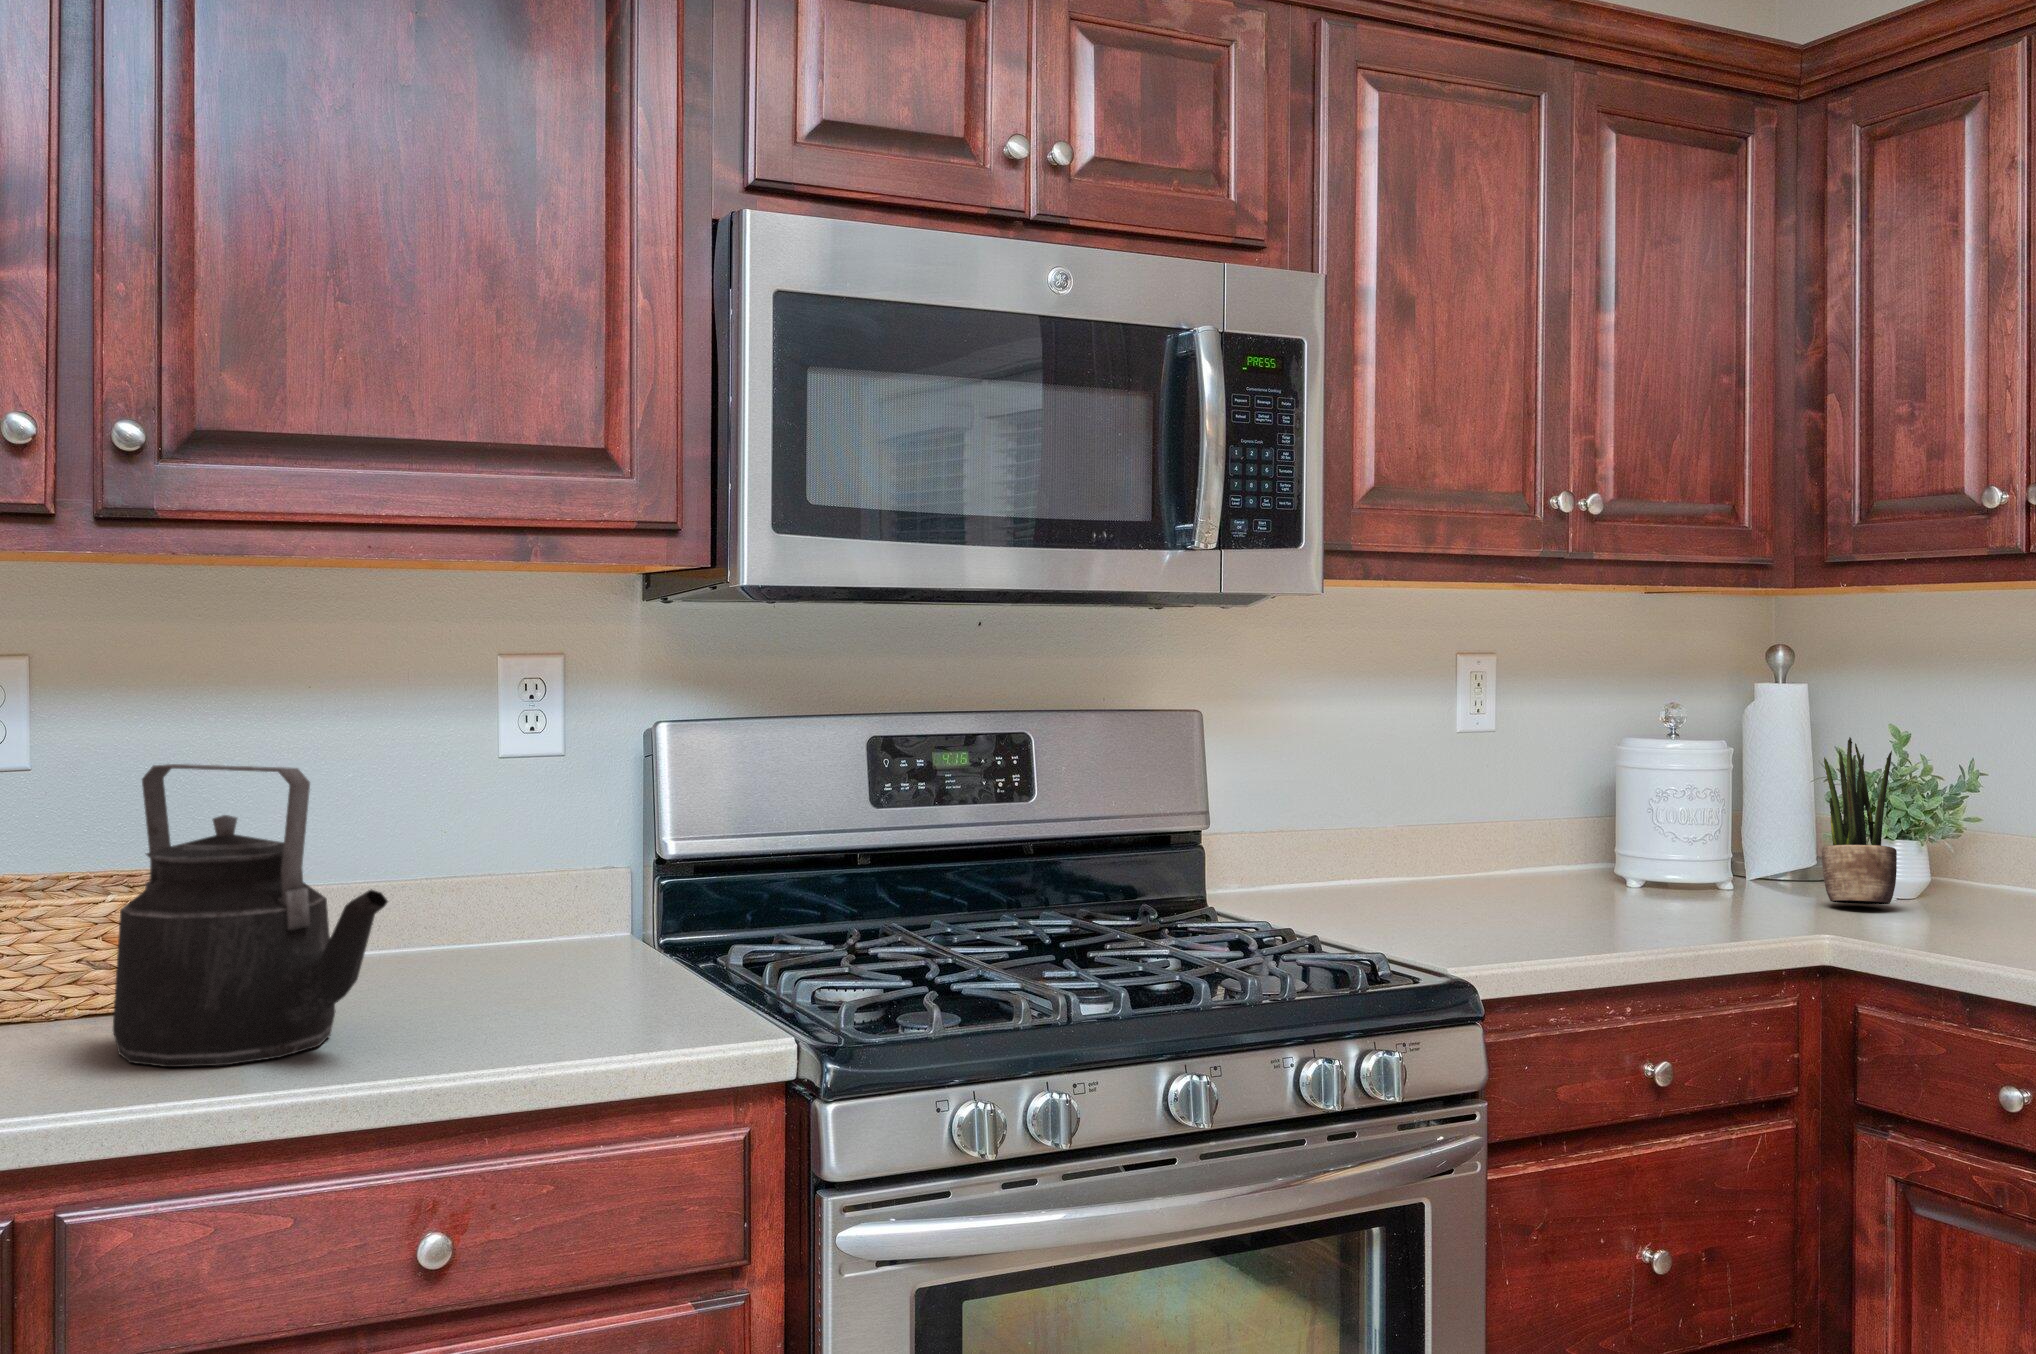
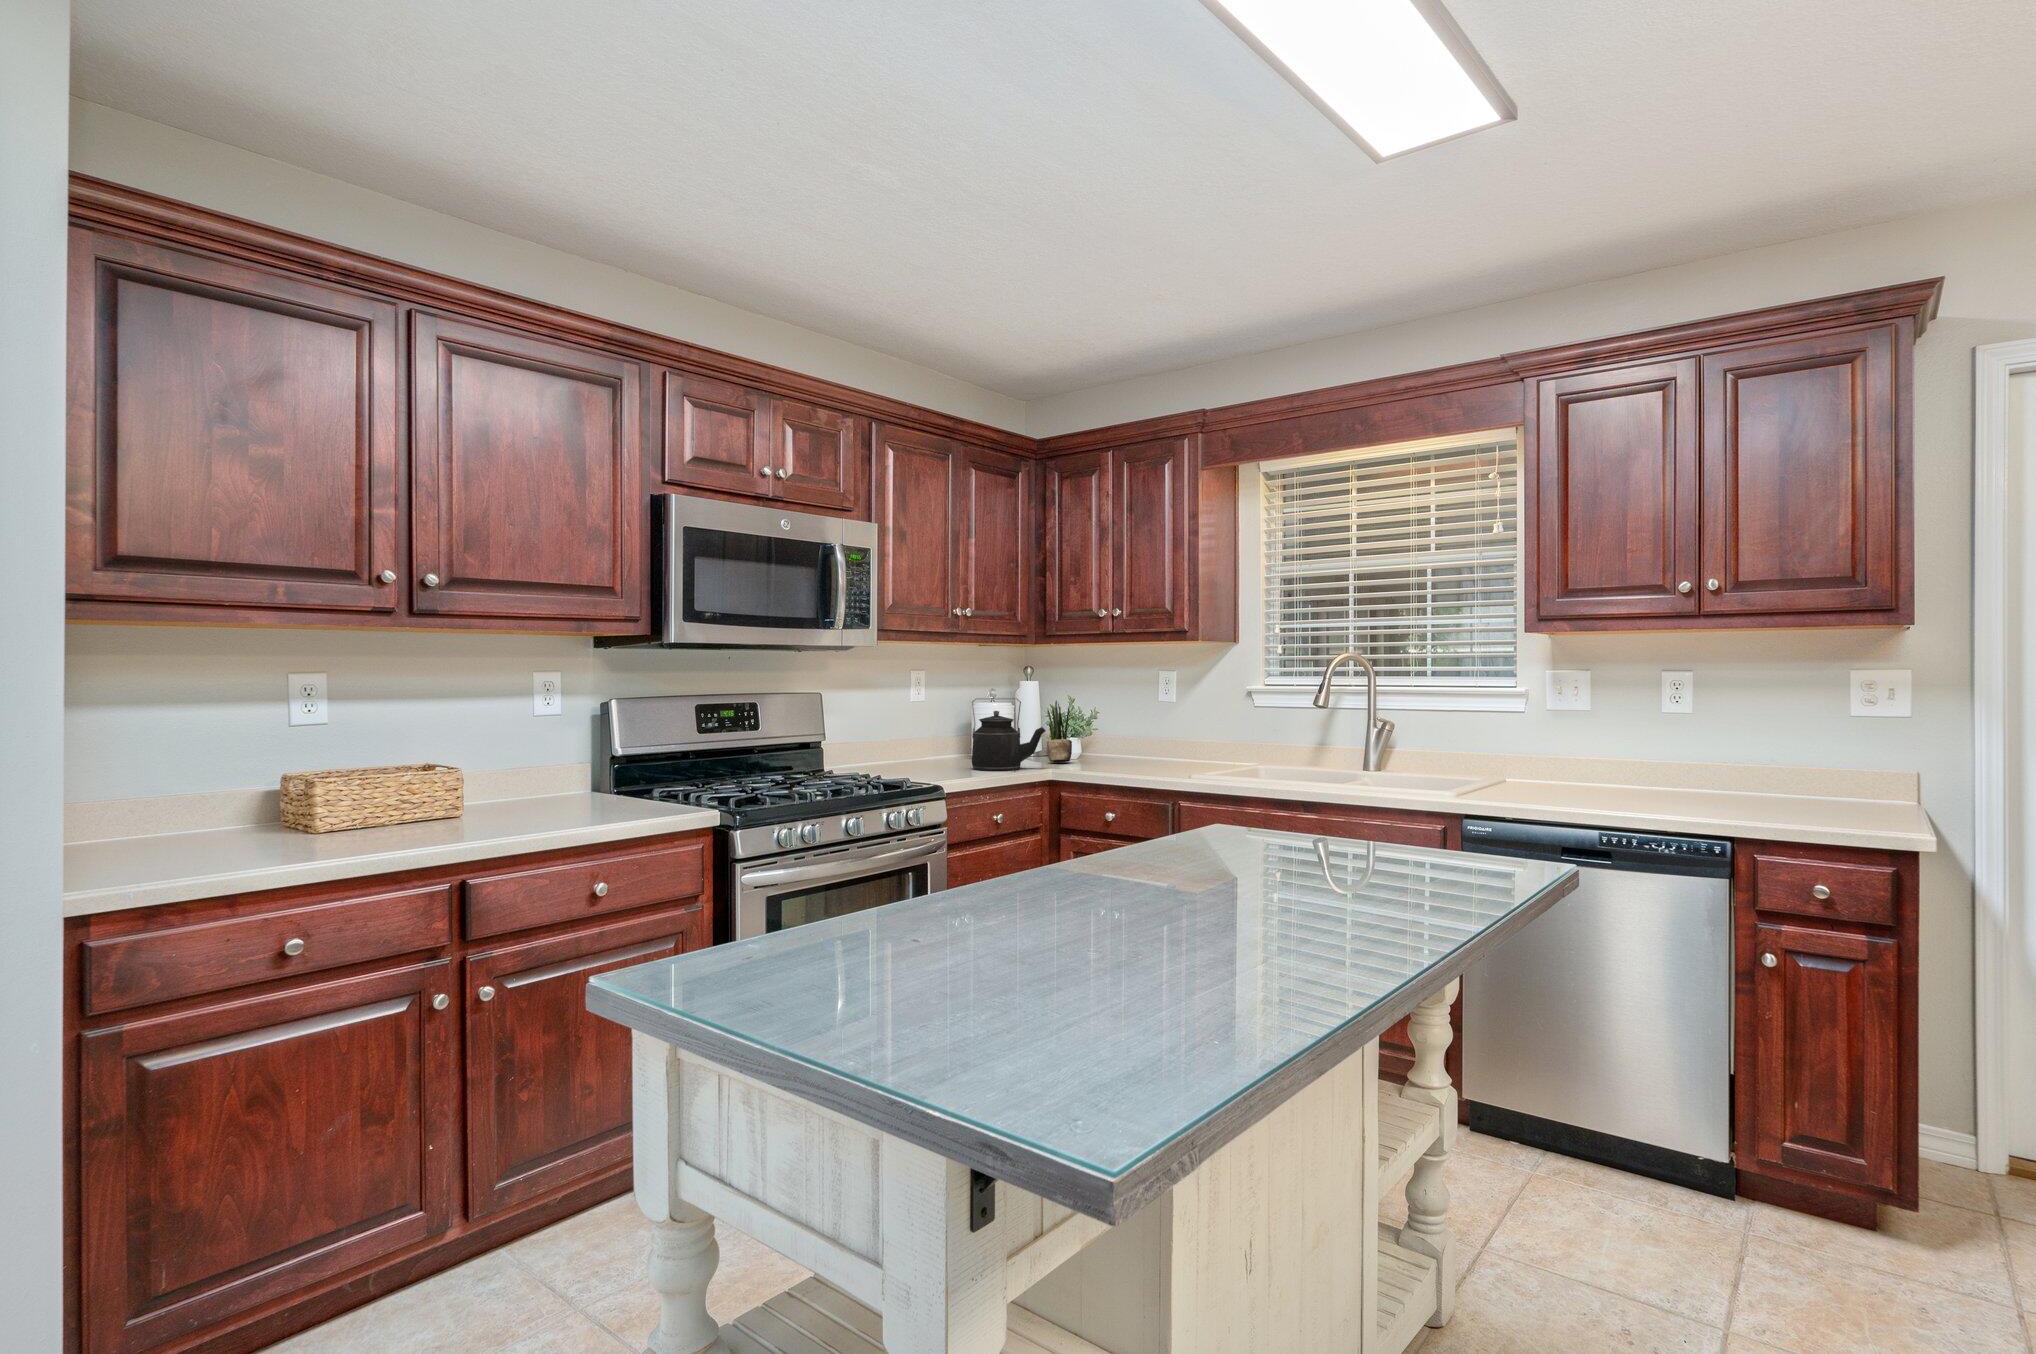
kettle: present [113,764,388,1067] -> present [972,698,1046,771]

